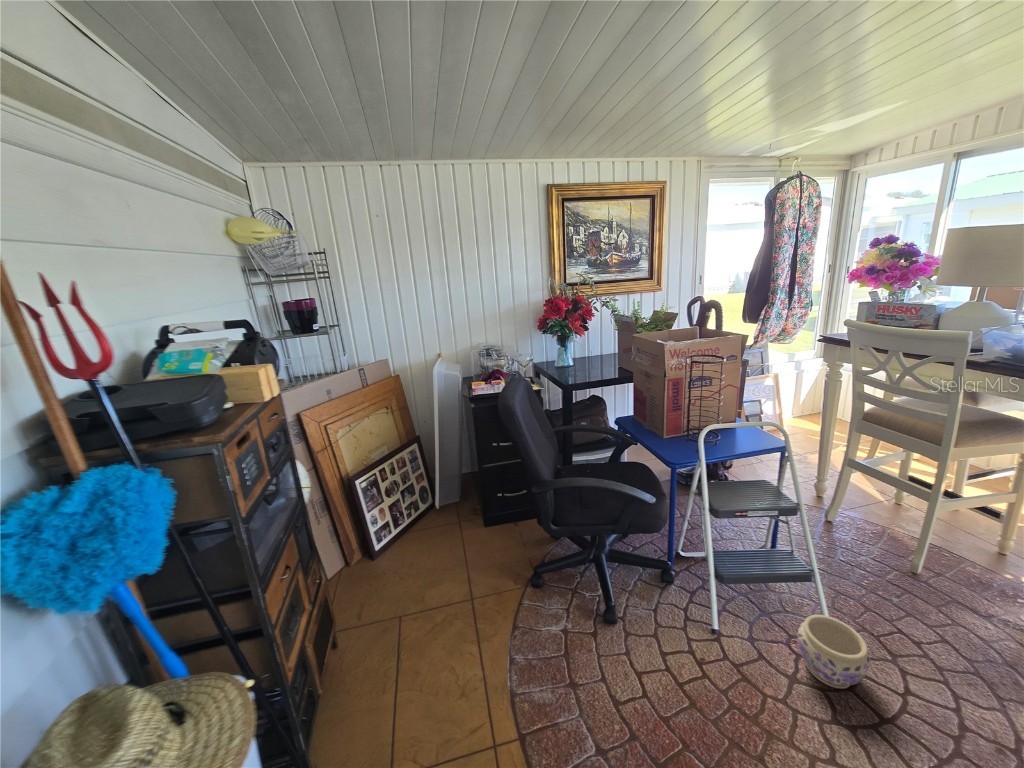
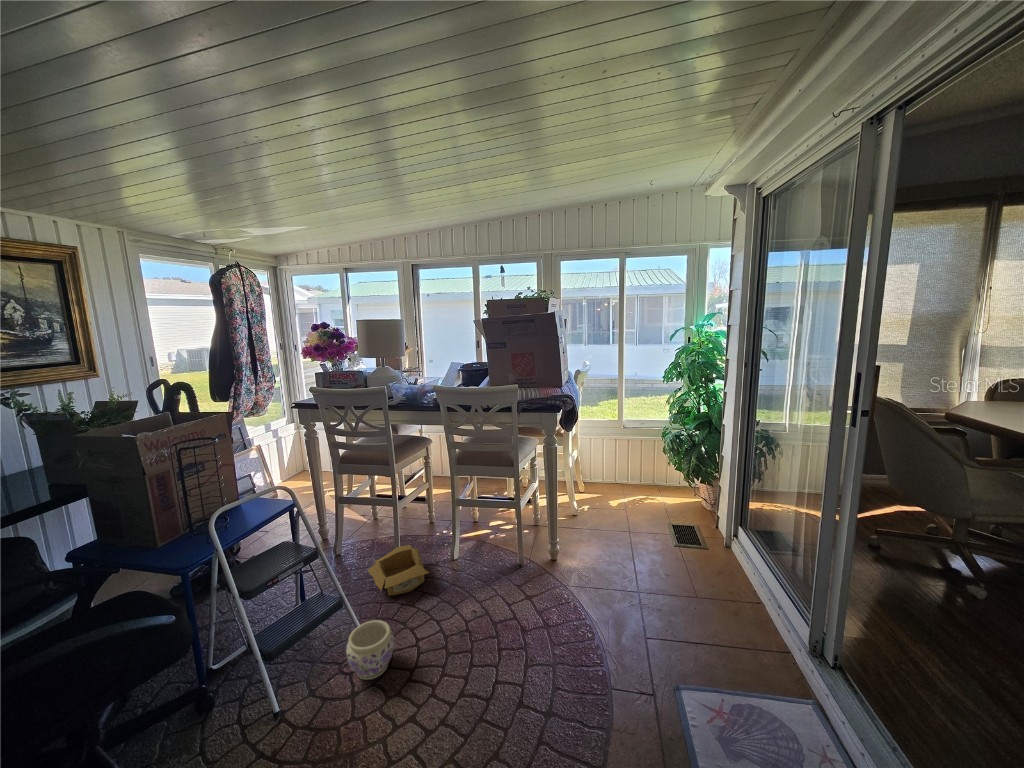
cardboard box: none [862,556,975,633] -> present [368,545,429,596]

